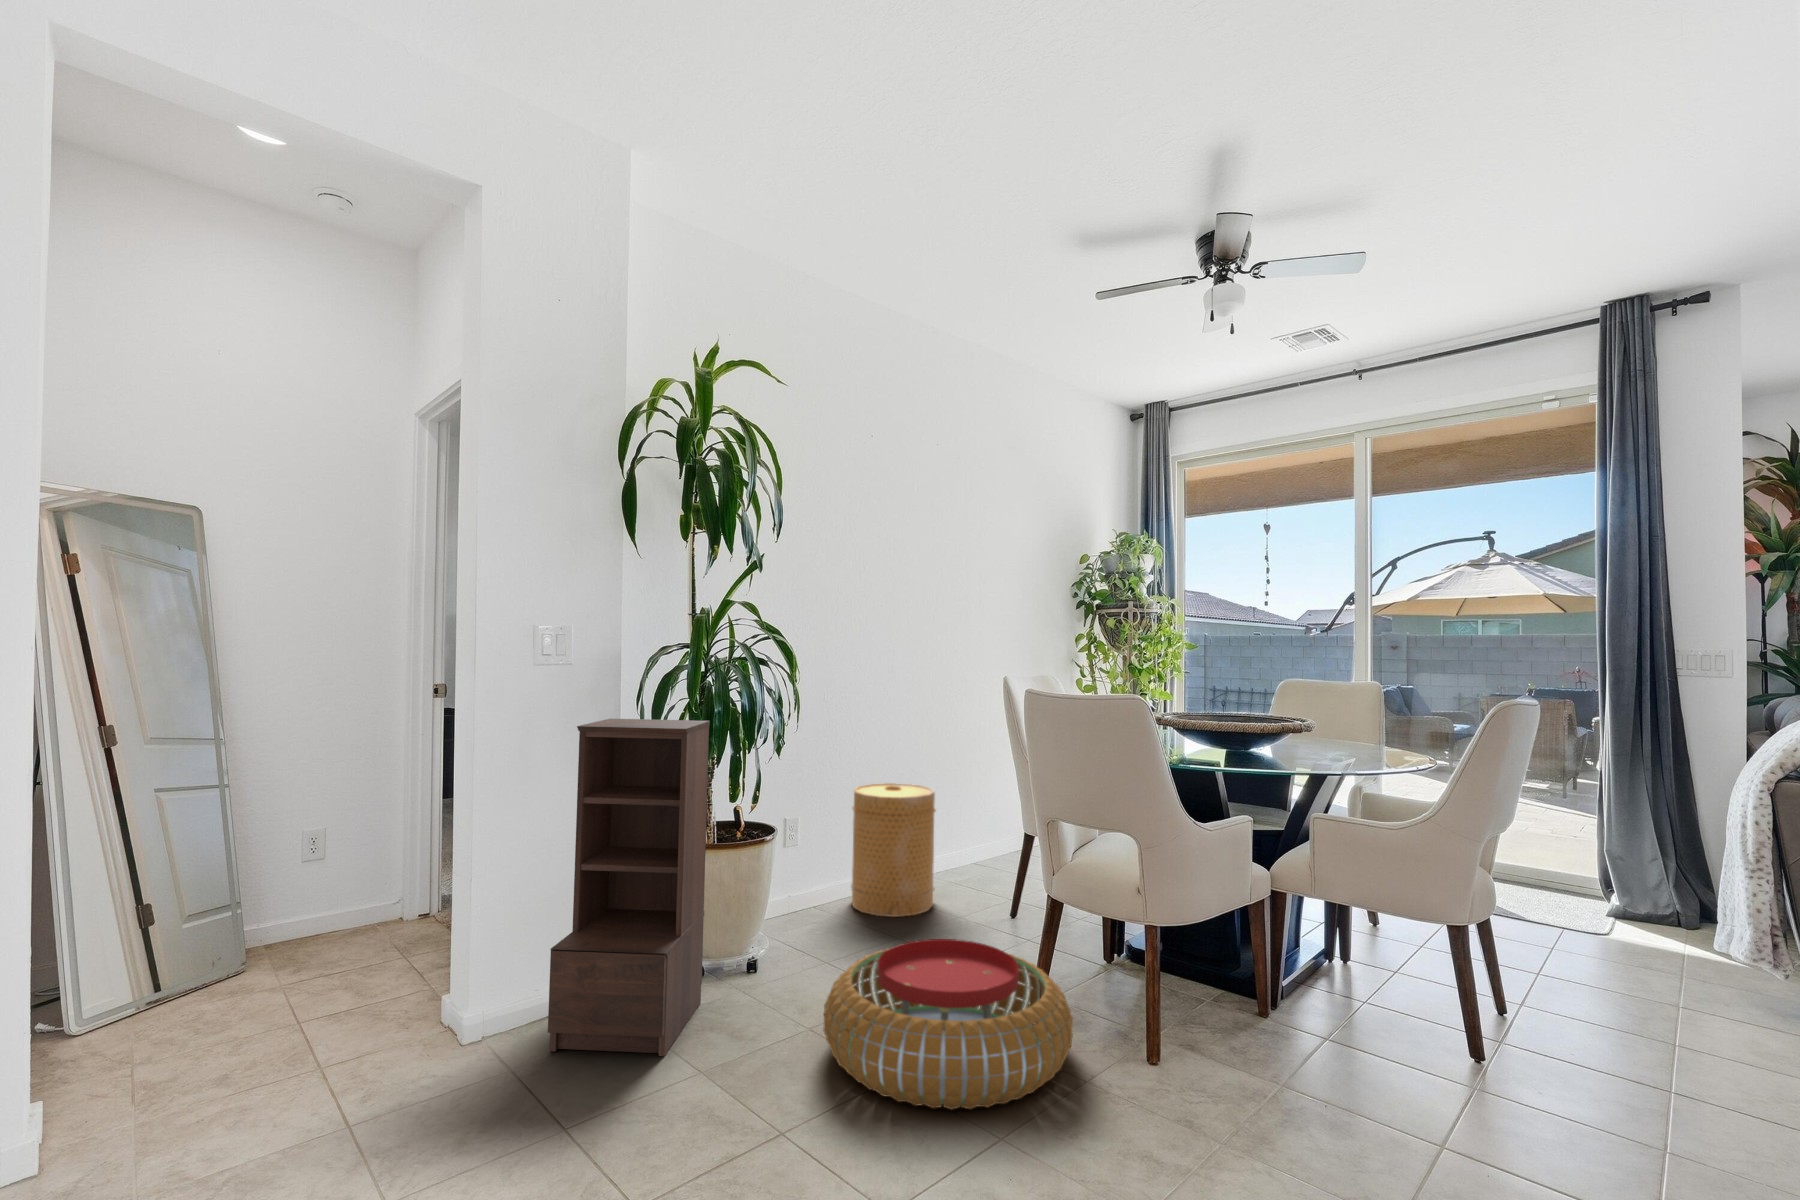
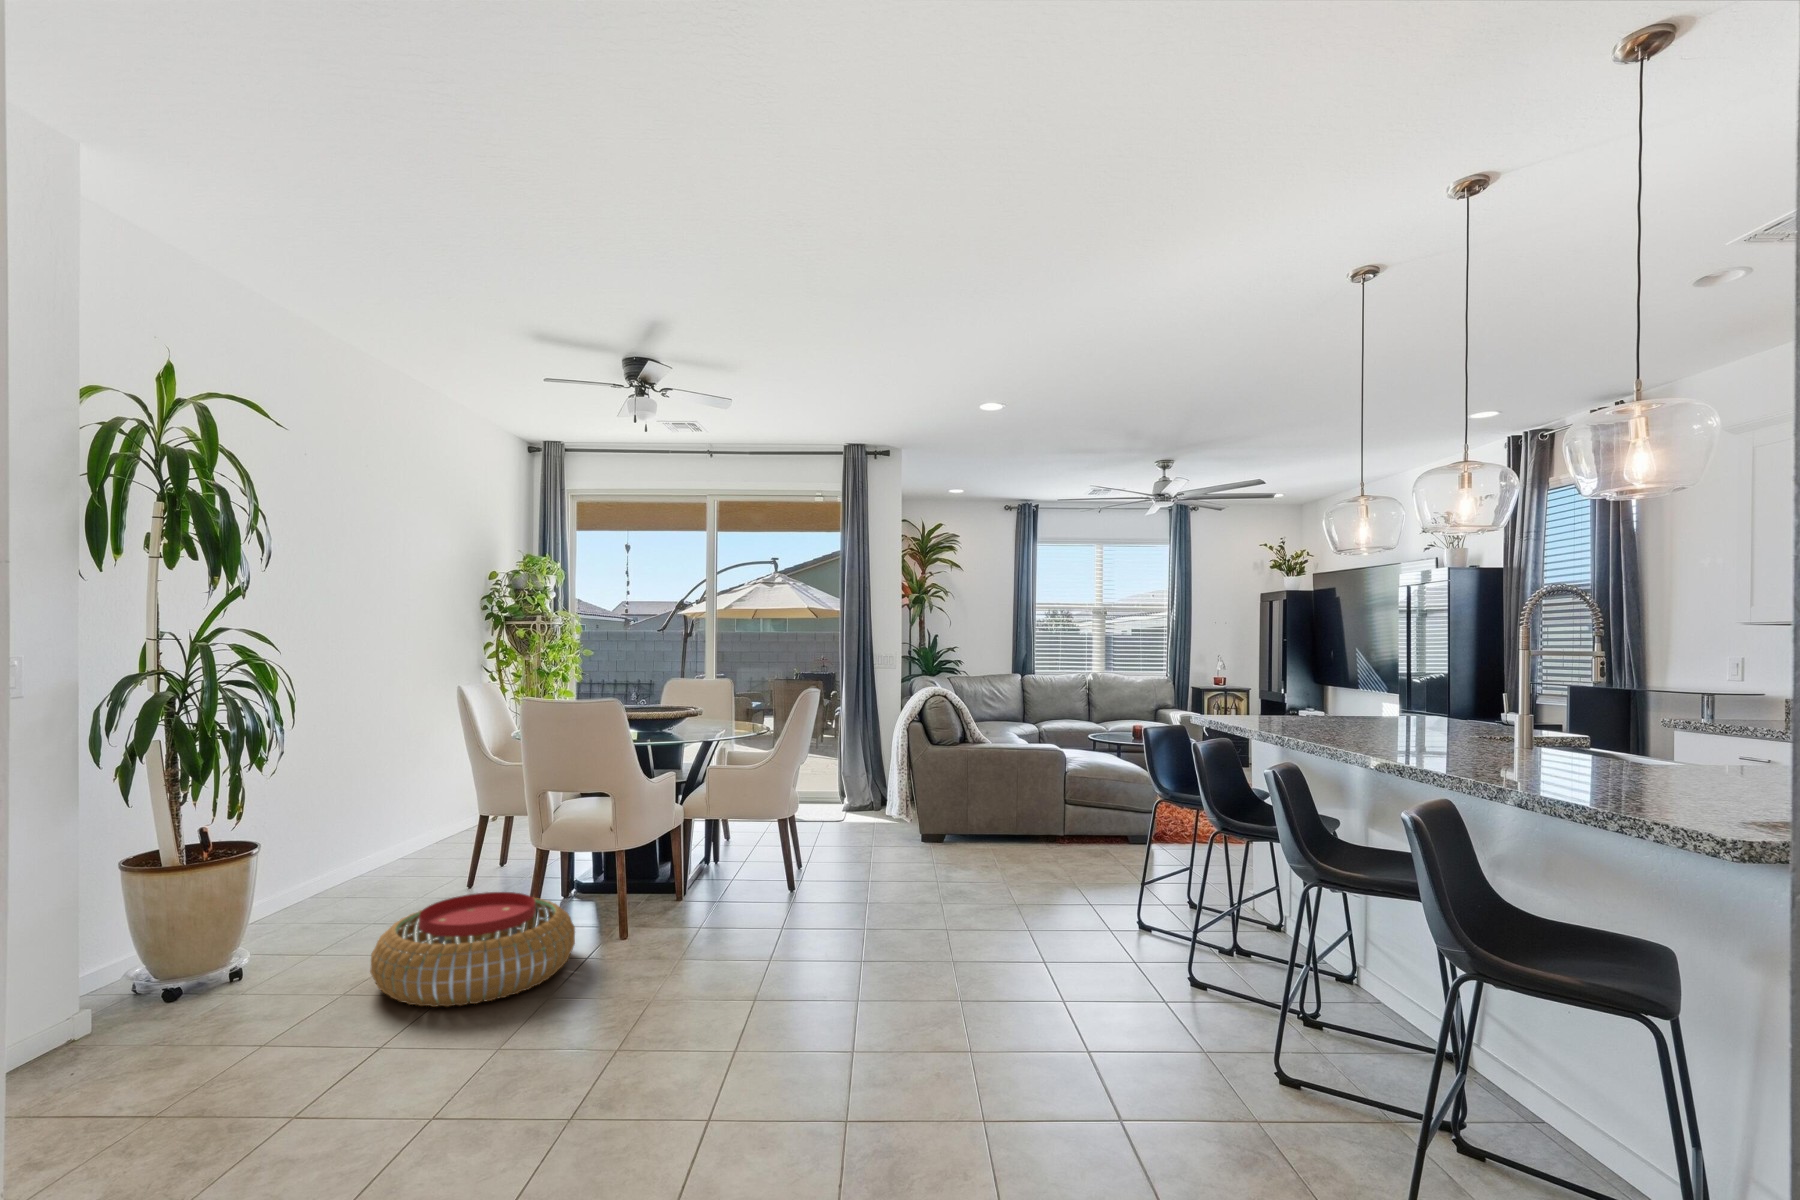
bookshelf: present [548,719,710,1056] -> none [70,747,225,1082]
basket: present [851,783,936,917] -> none [294,790,389,913]

